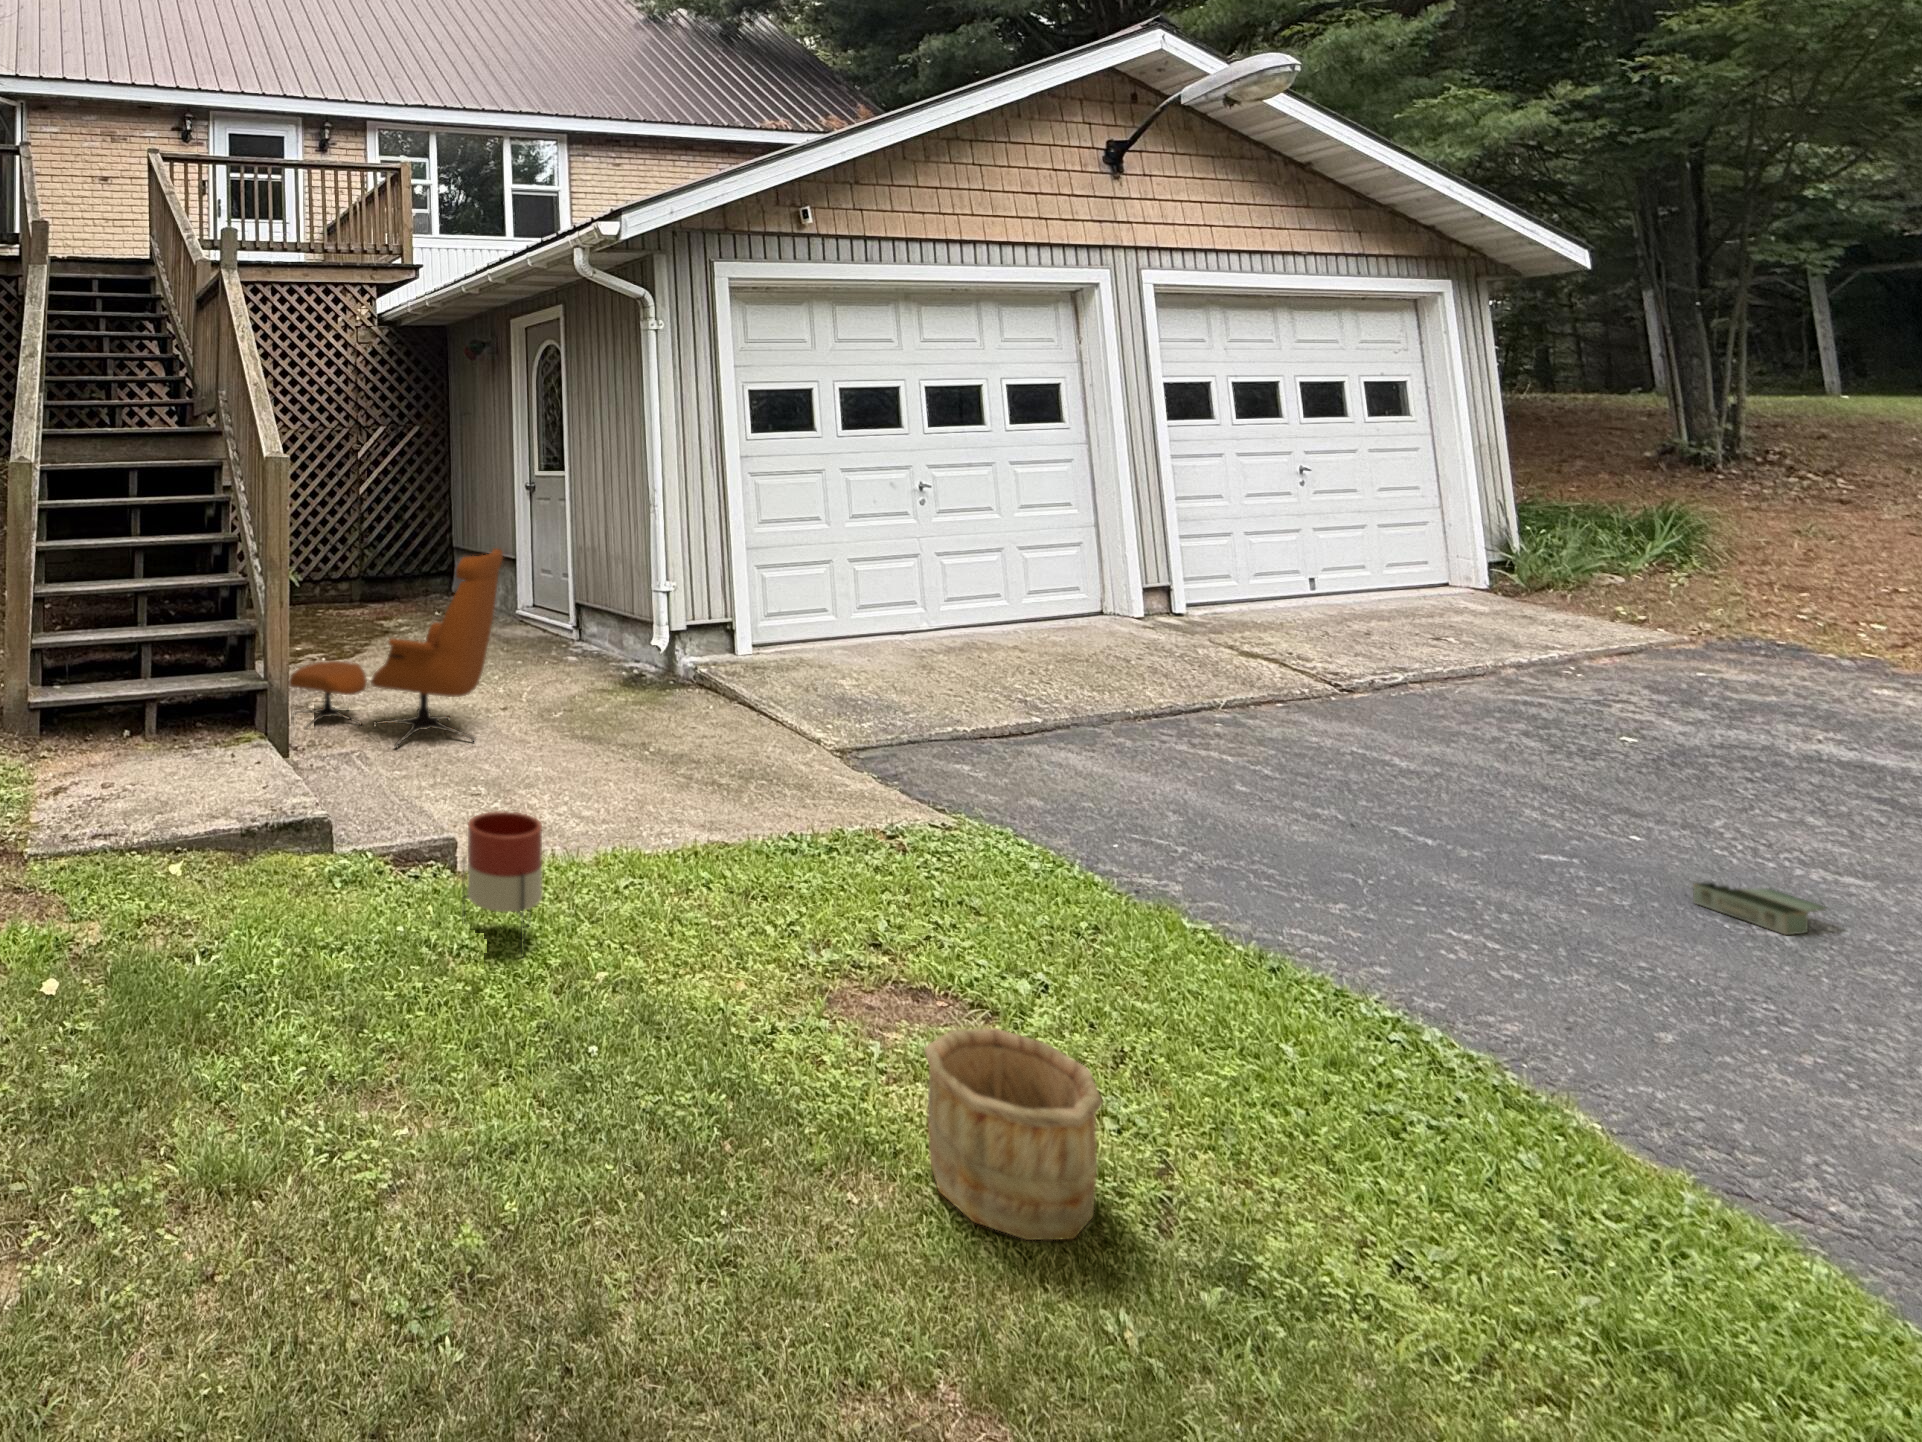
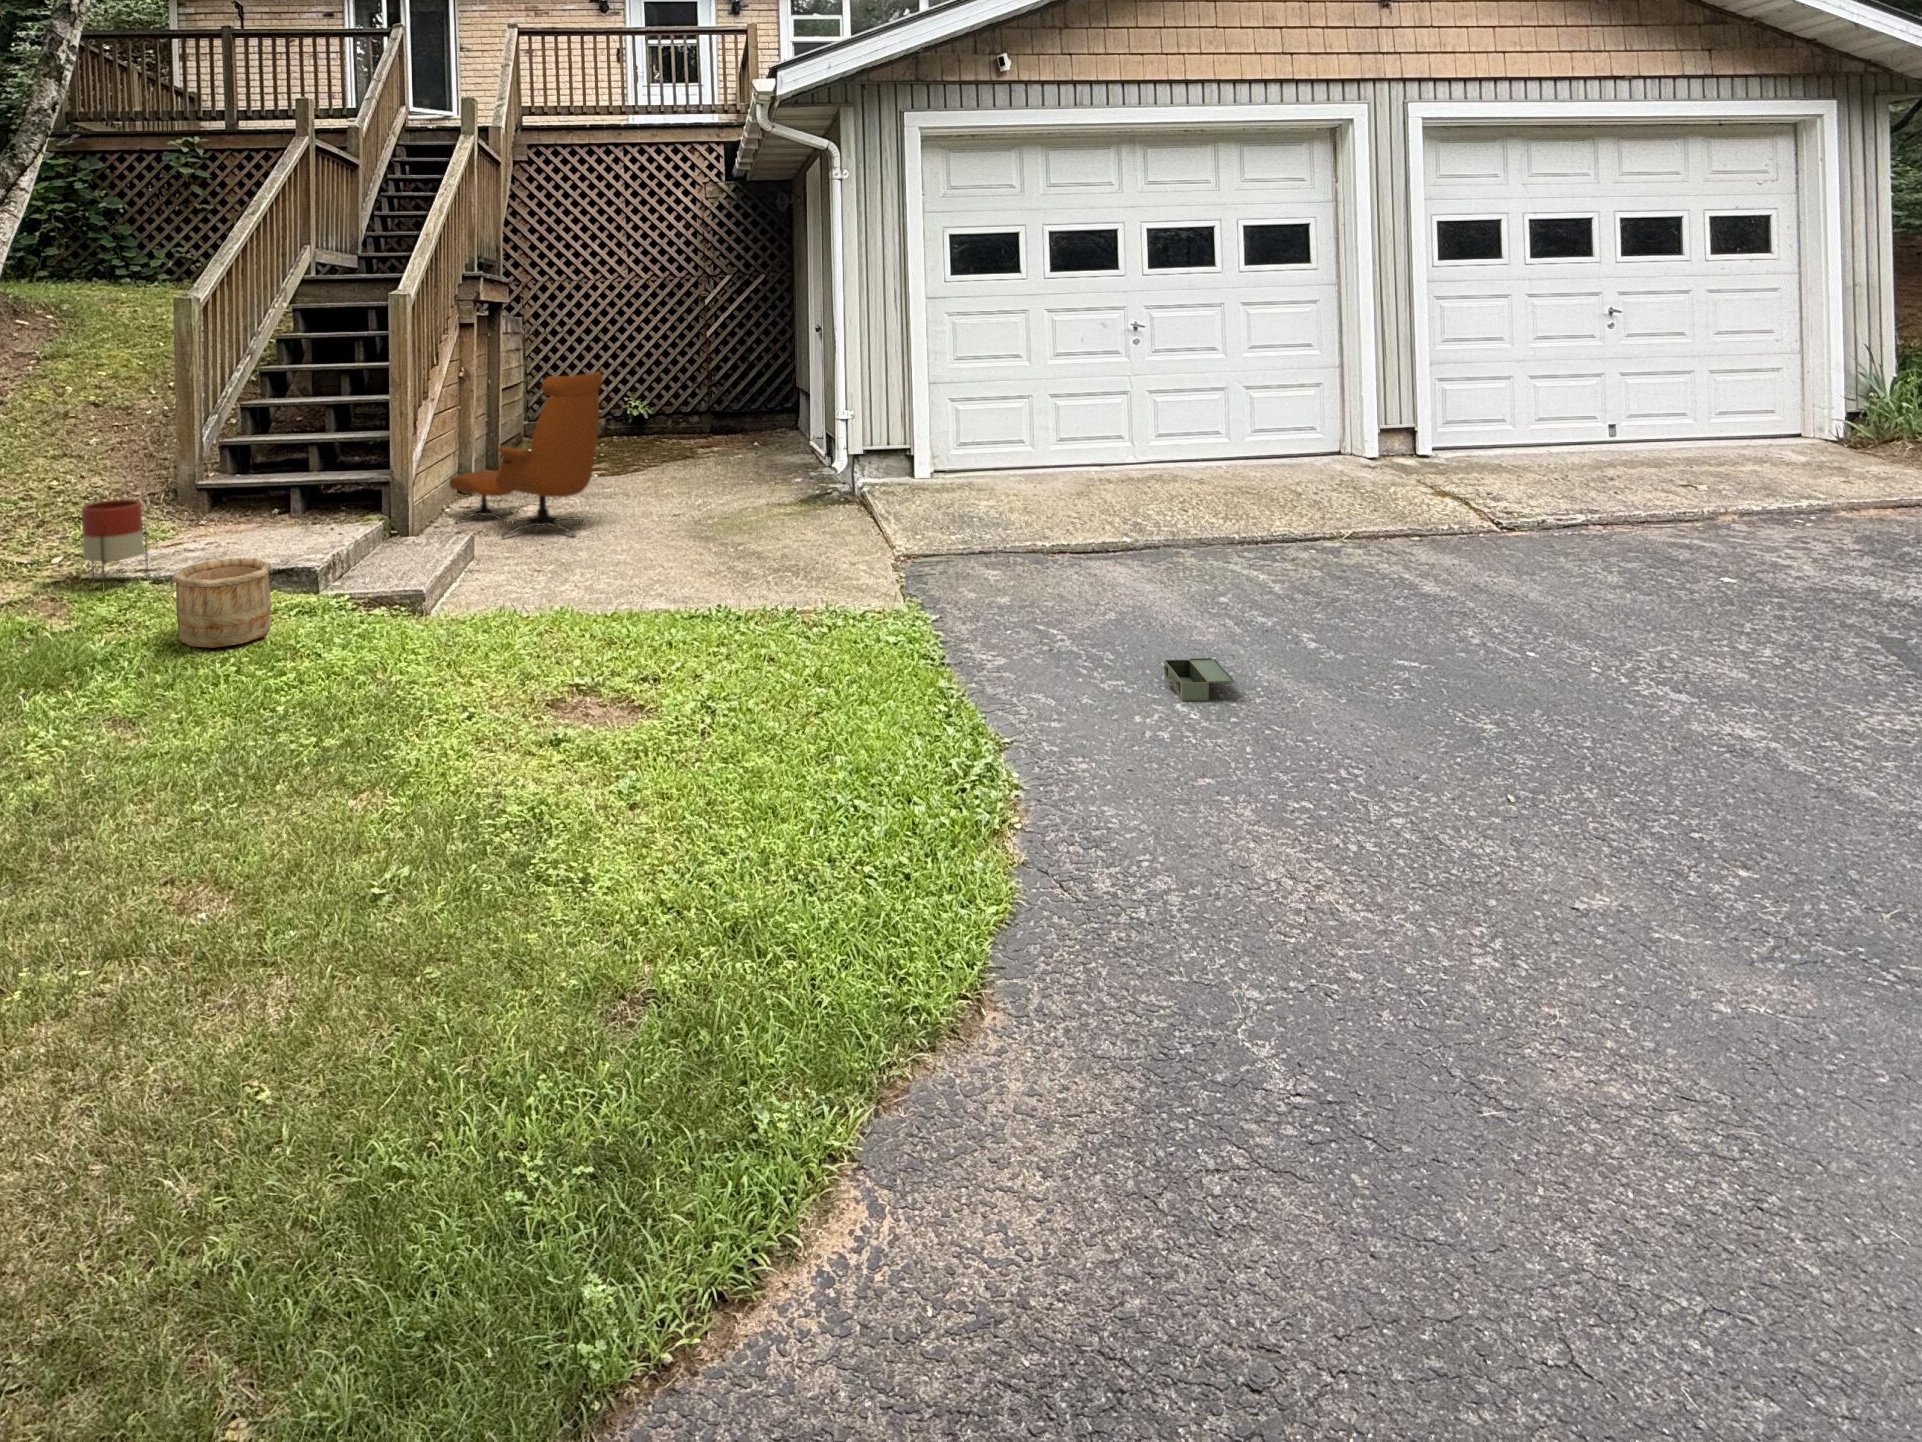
planter: present [462,811,542,955] -> present [82,499,149,591]
toolbox: present [1693,883,1826,935] -> present [1164,658,1234,701]
wooden bucket: present [925,1028,1102,1240] -> present [172,558,271,648]

